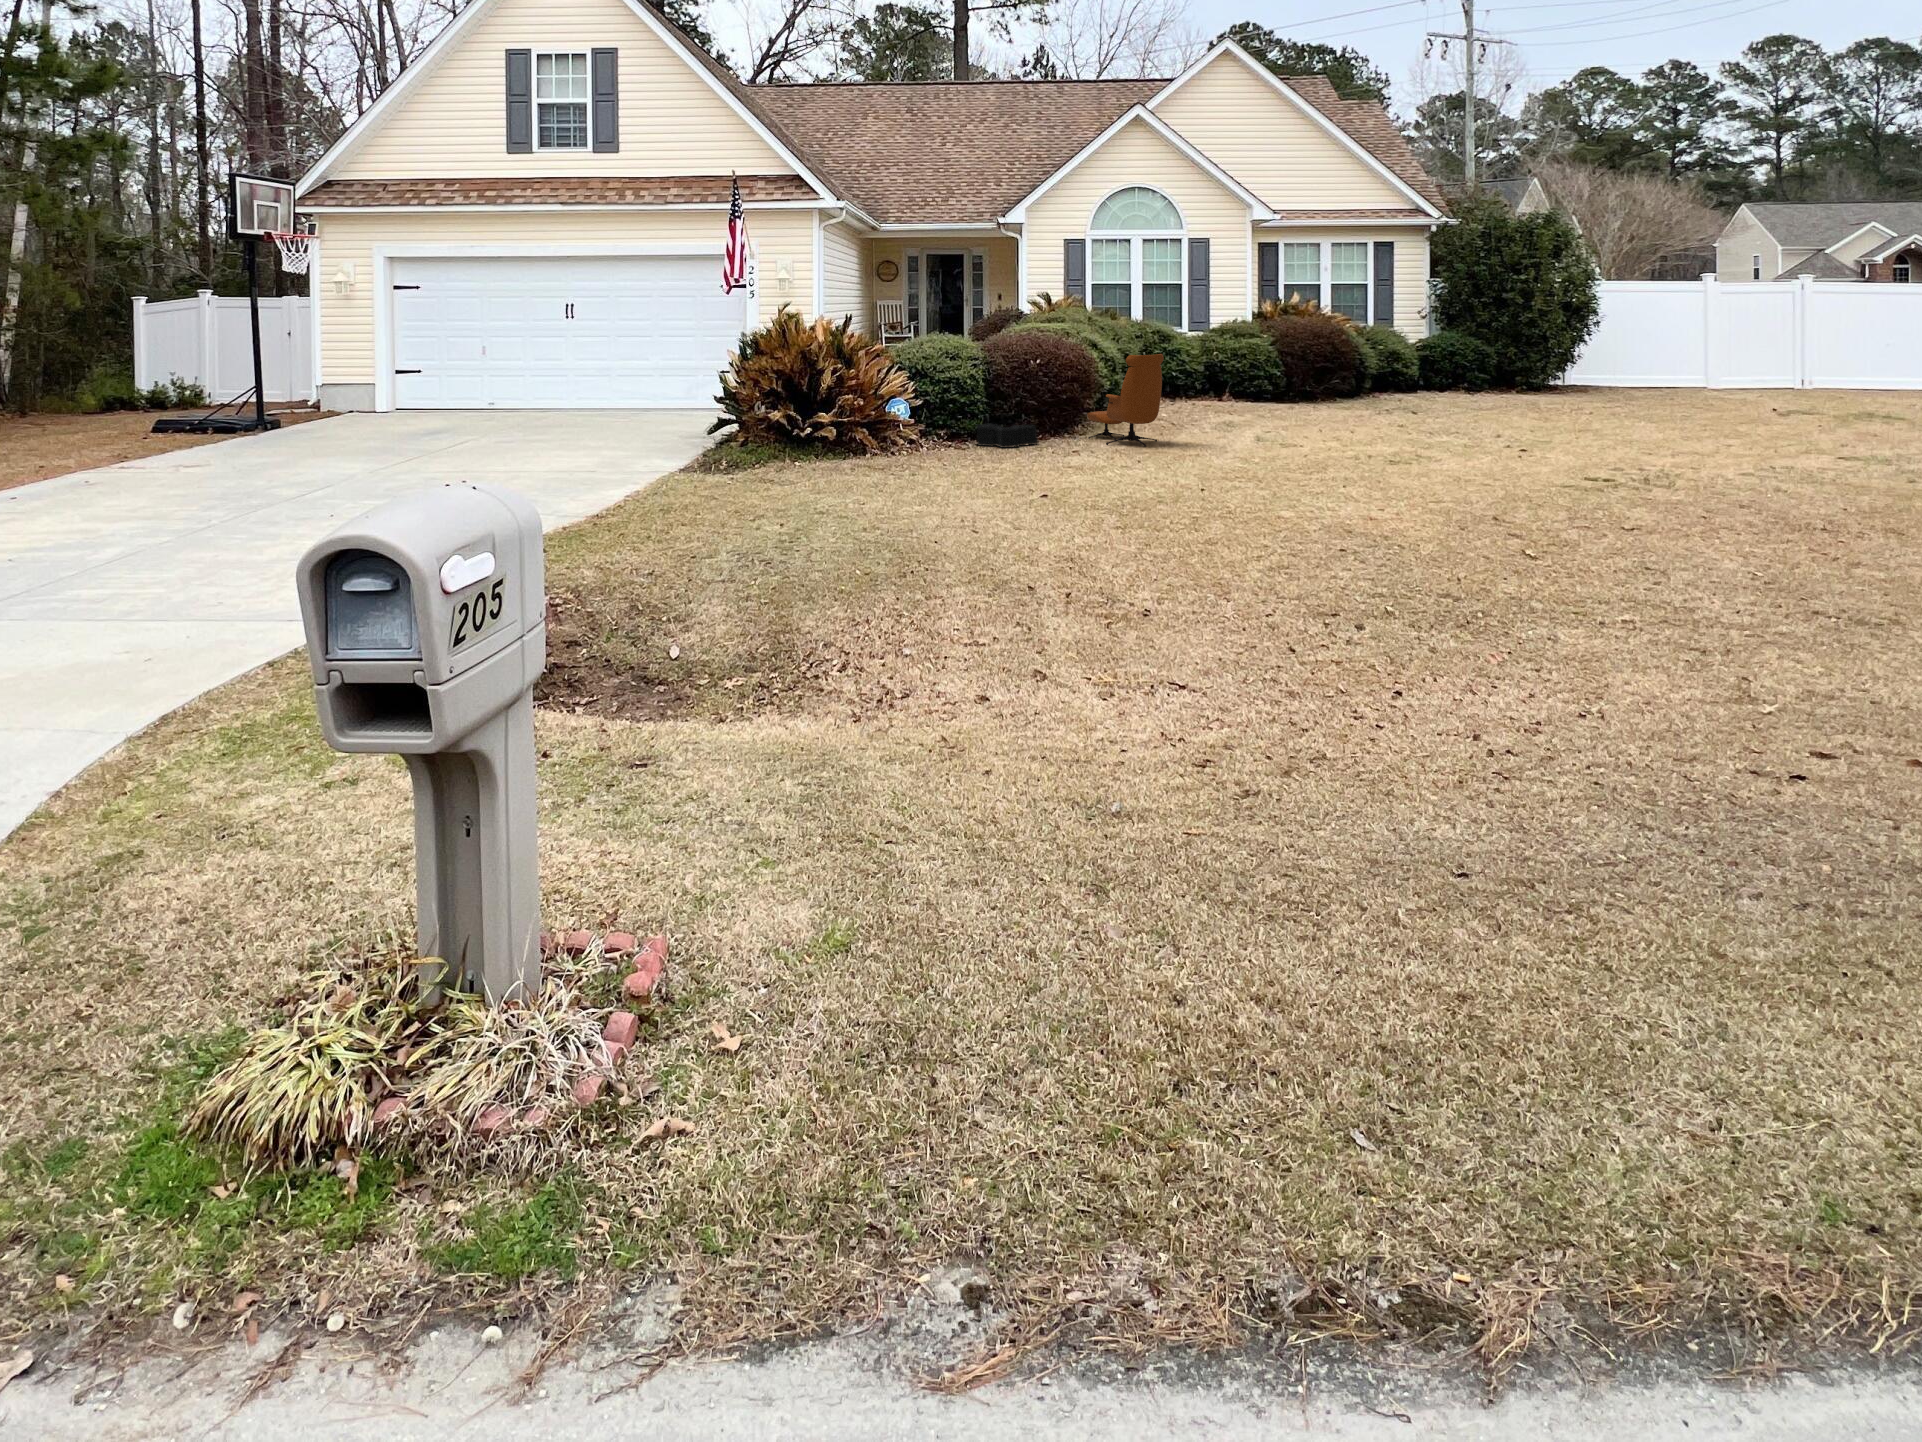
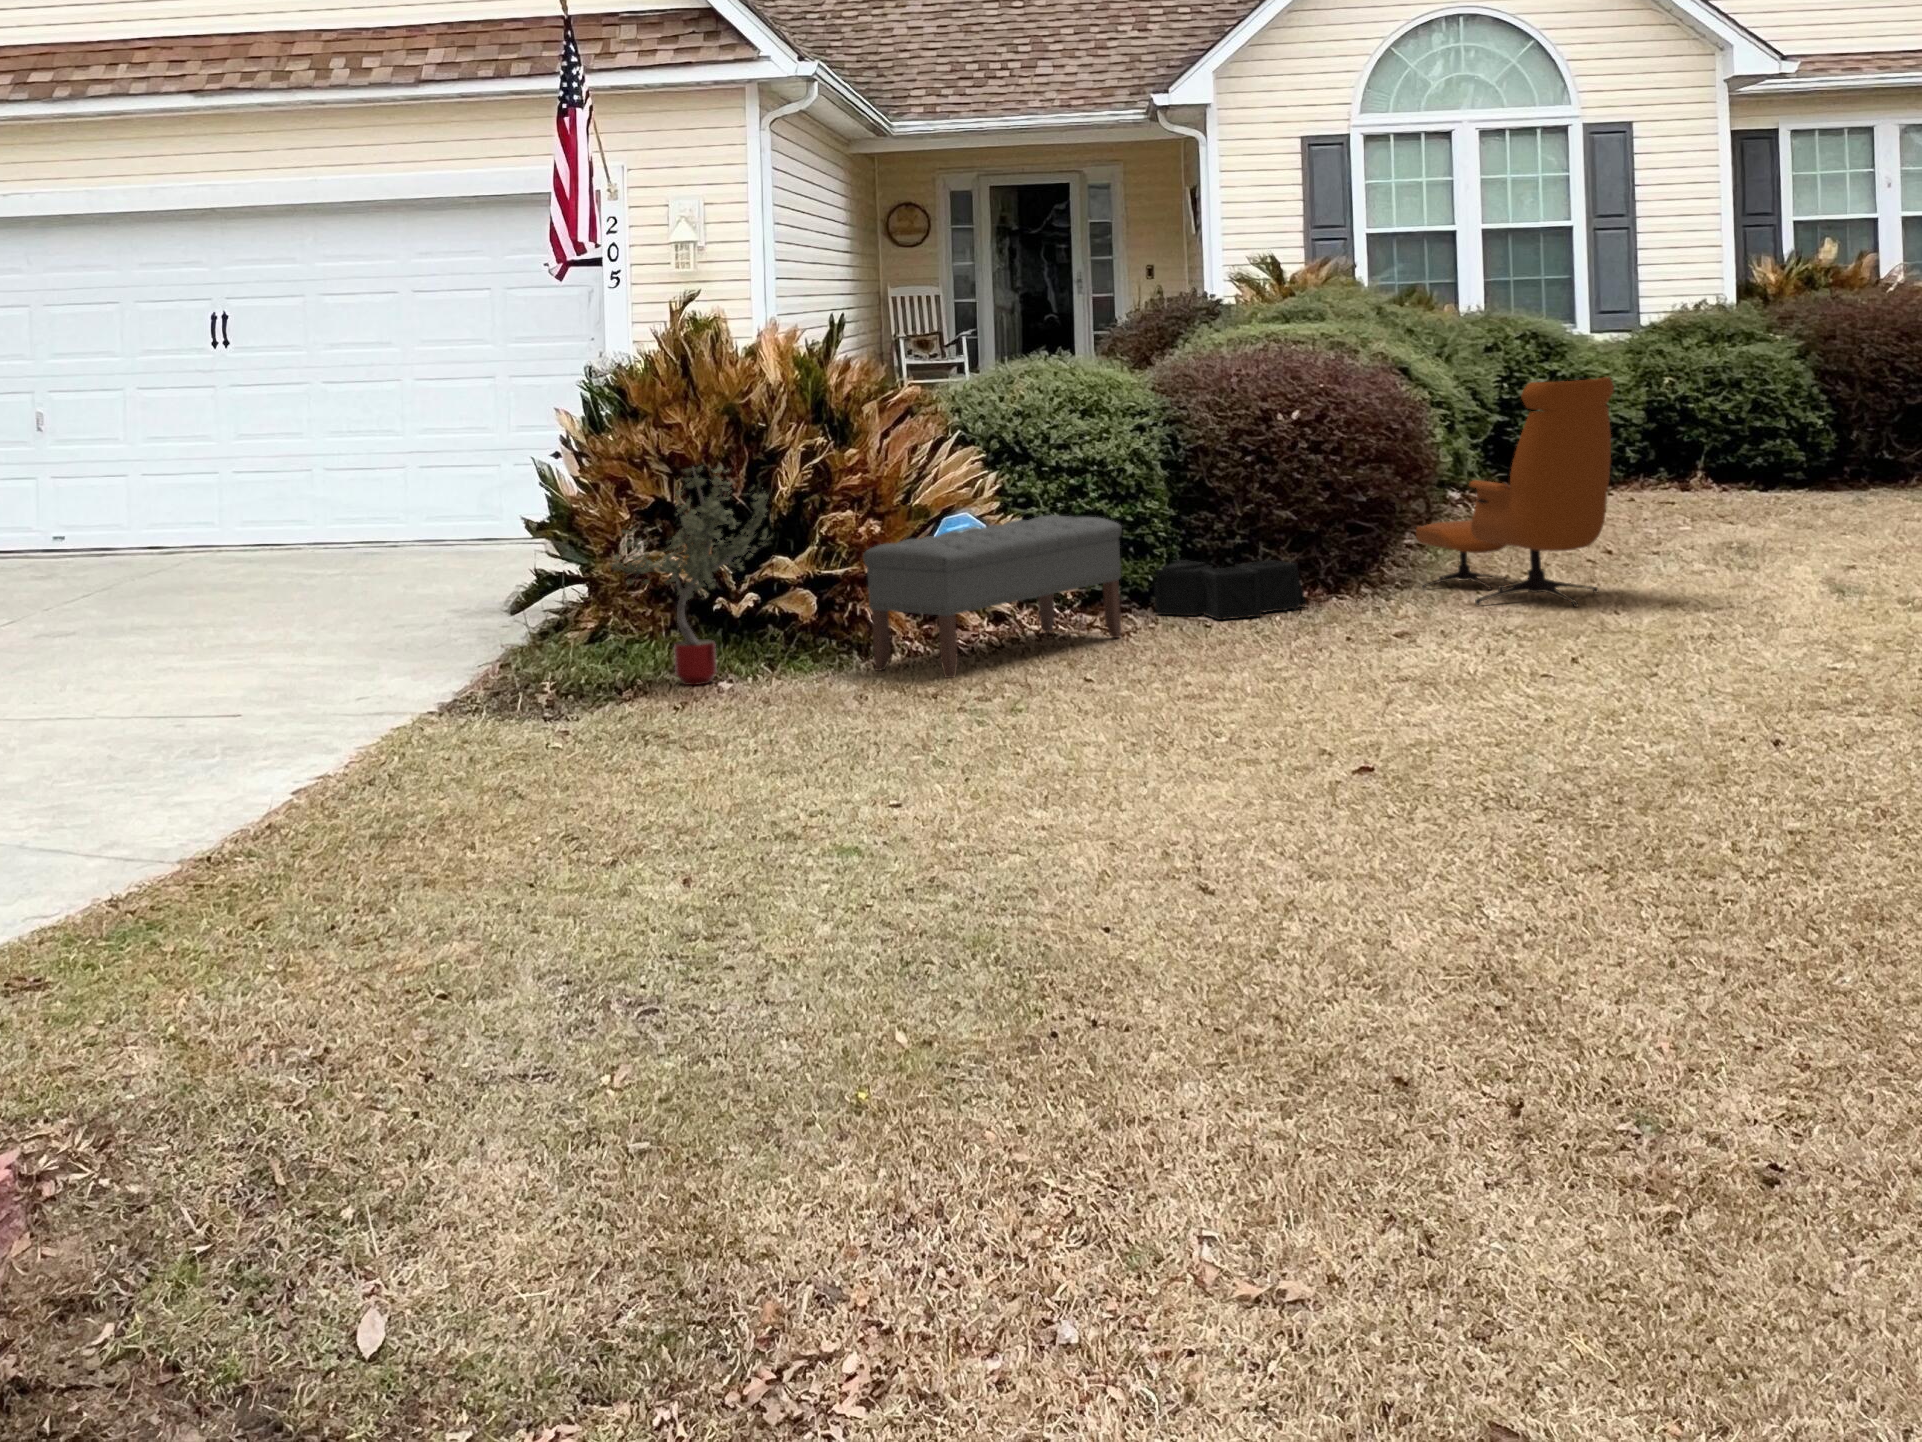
potted tree: none [751,377,820,467] -> present [610,465,771,685]
bench: none [855,403,962,466] -> present [863,515,1122,678]

